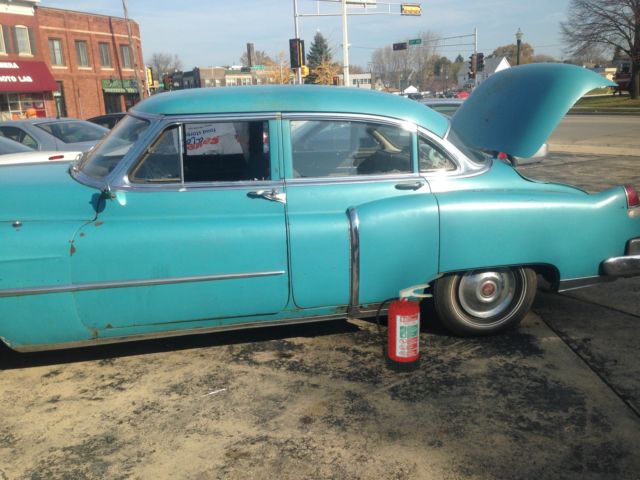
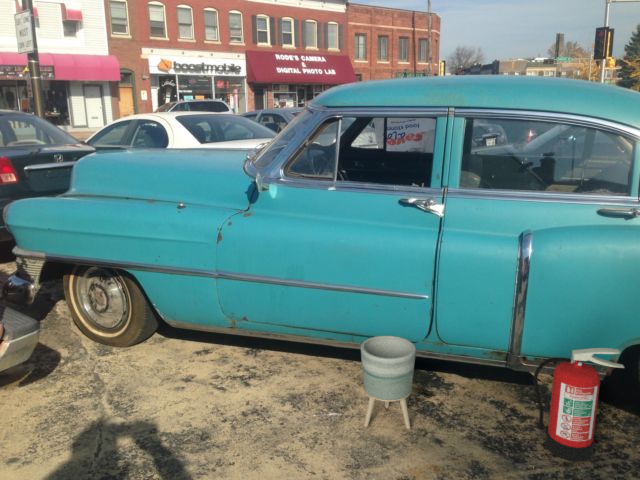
planter: none [240,310,289,392] -> present [361,336,416,429]

